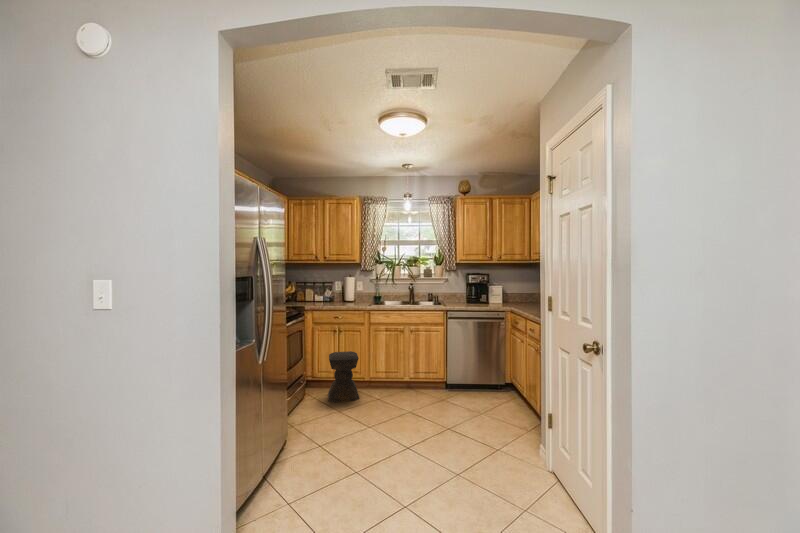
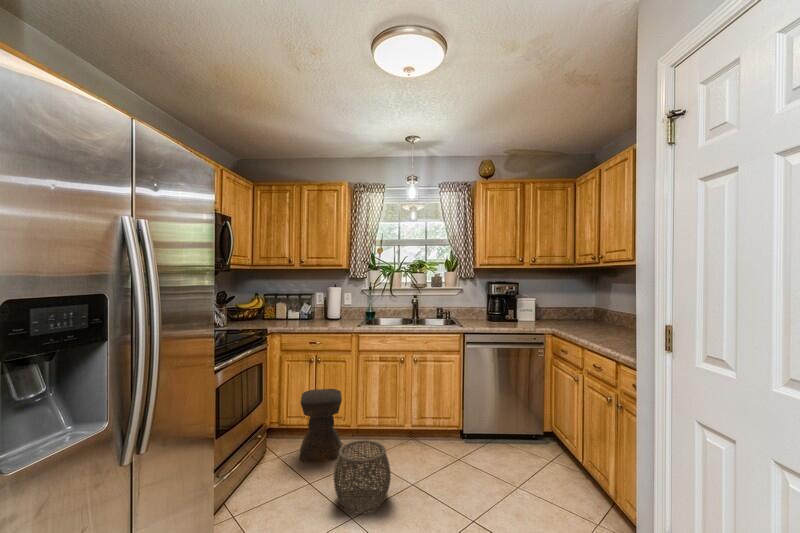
woven basket: none [356,383,395,428] -> present [334,440,391,512]

